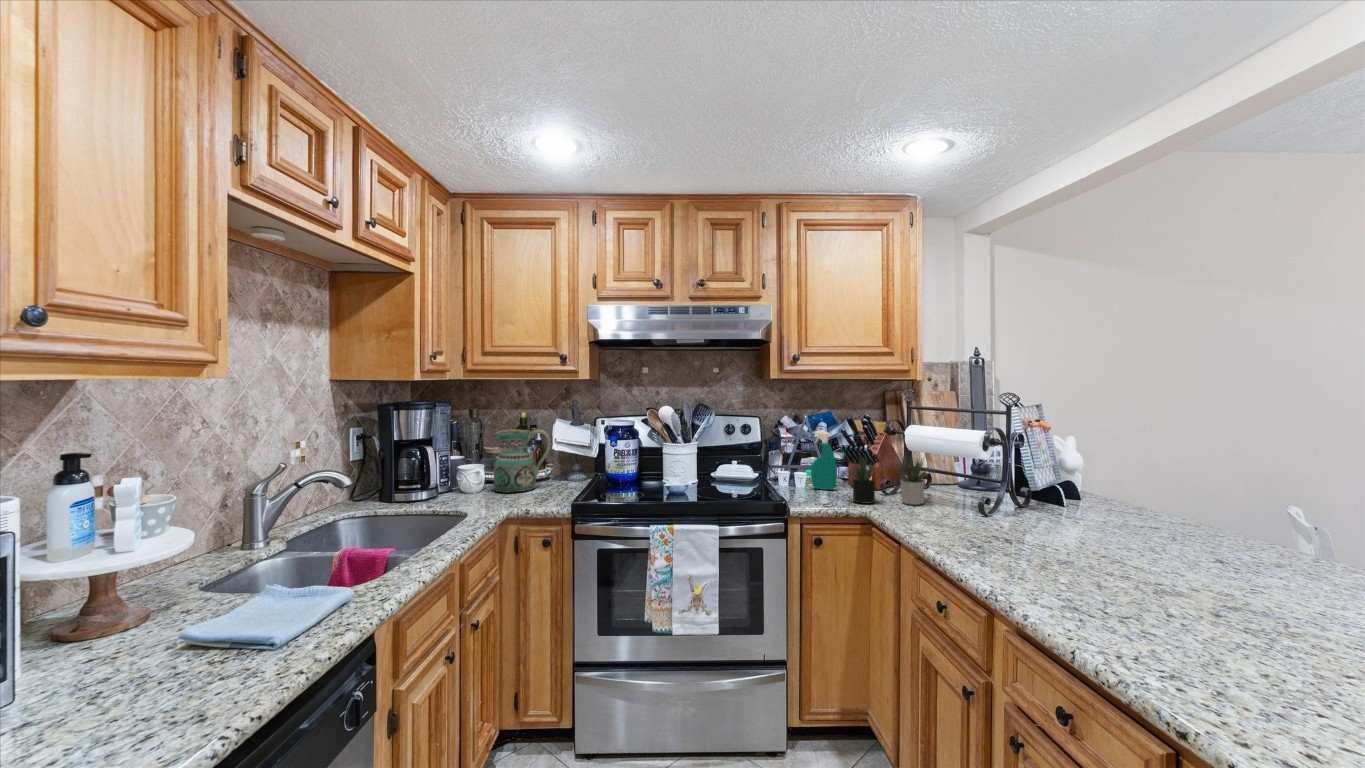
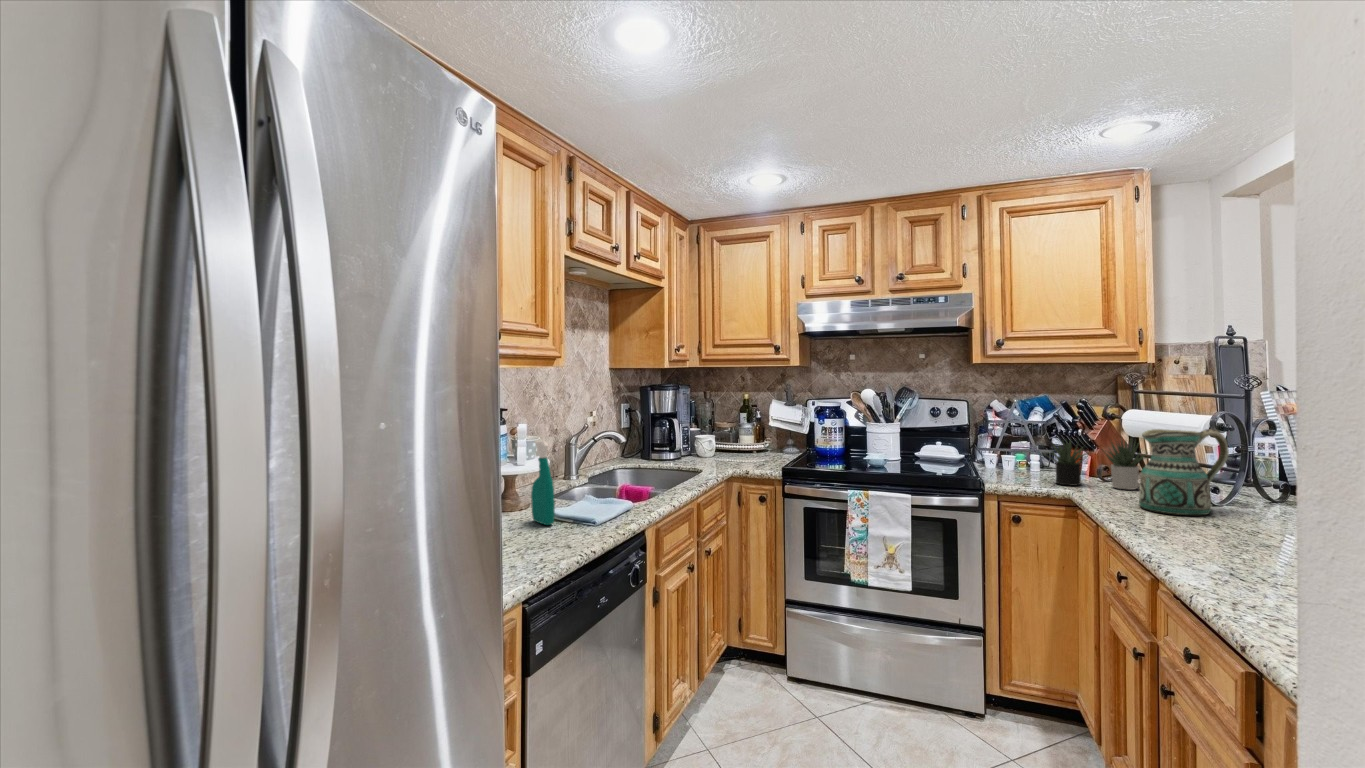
ceramic pitcher: present [493,429,551,492] -> present [1139,429,1229,515]
spray bottle: present [811,431,837,490] -> present [531,440,555,525]

